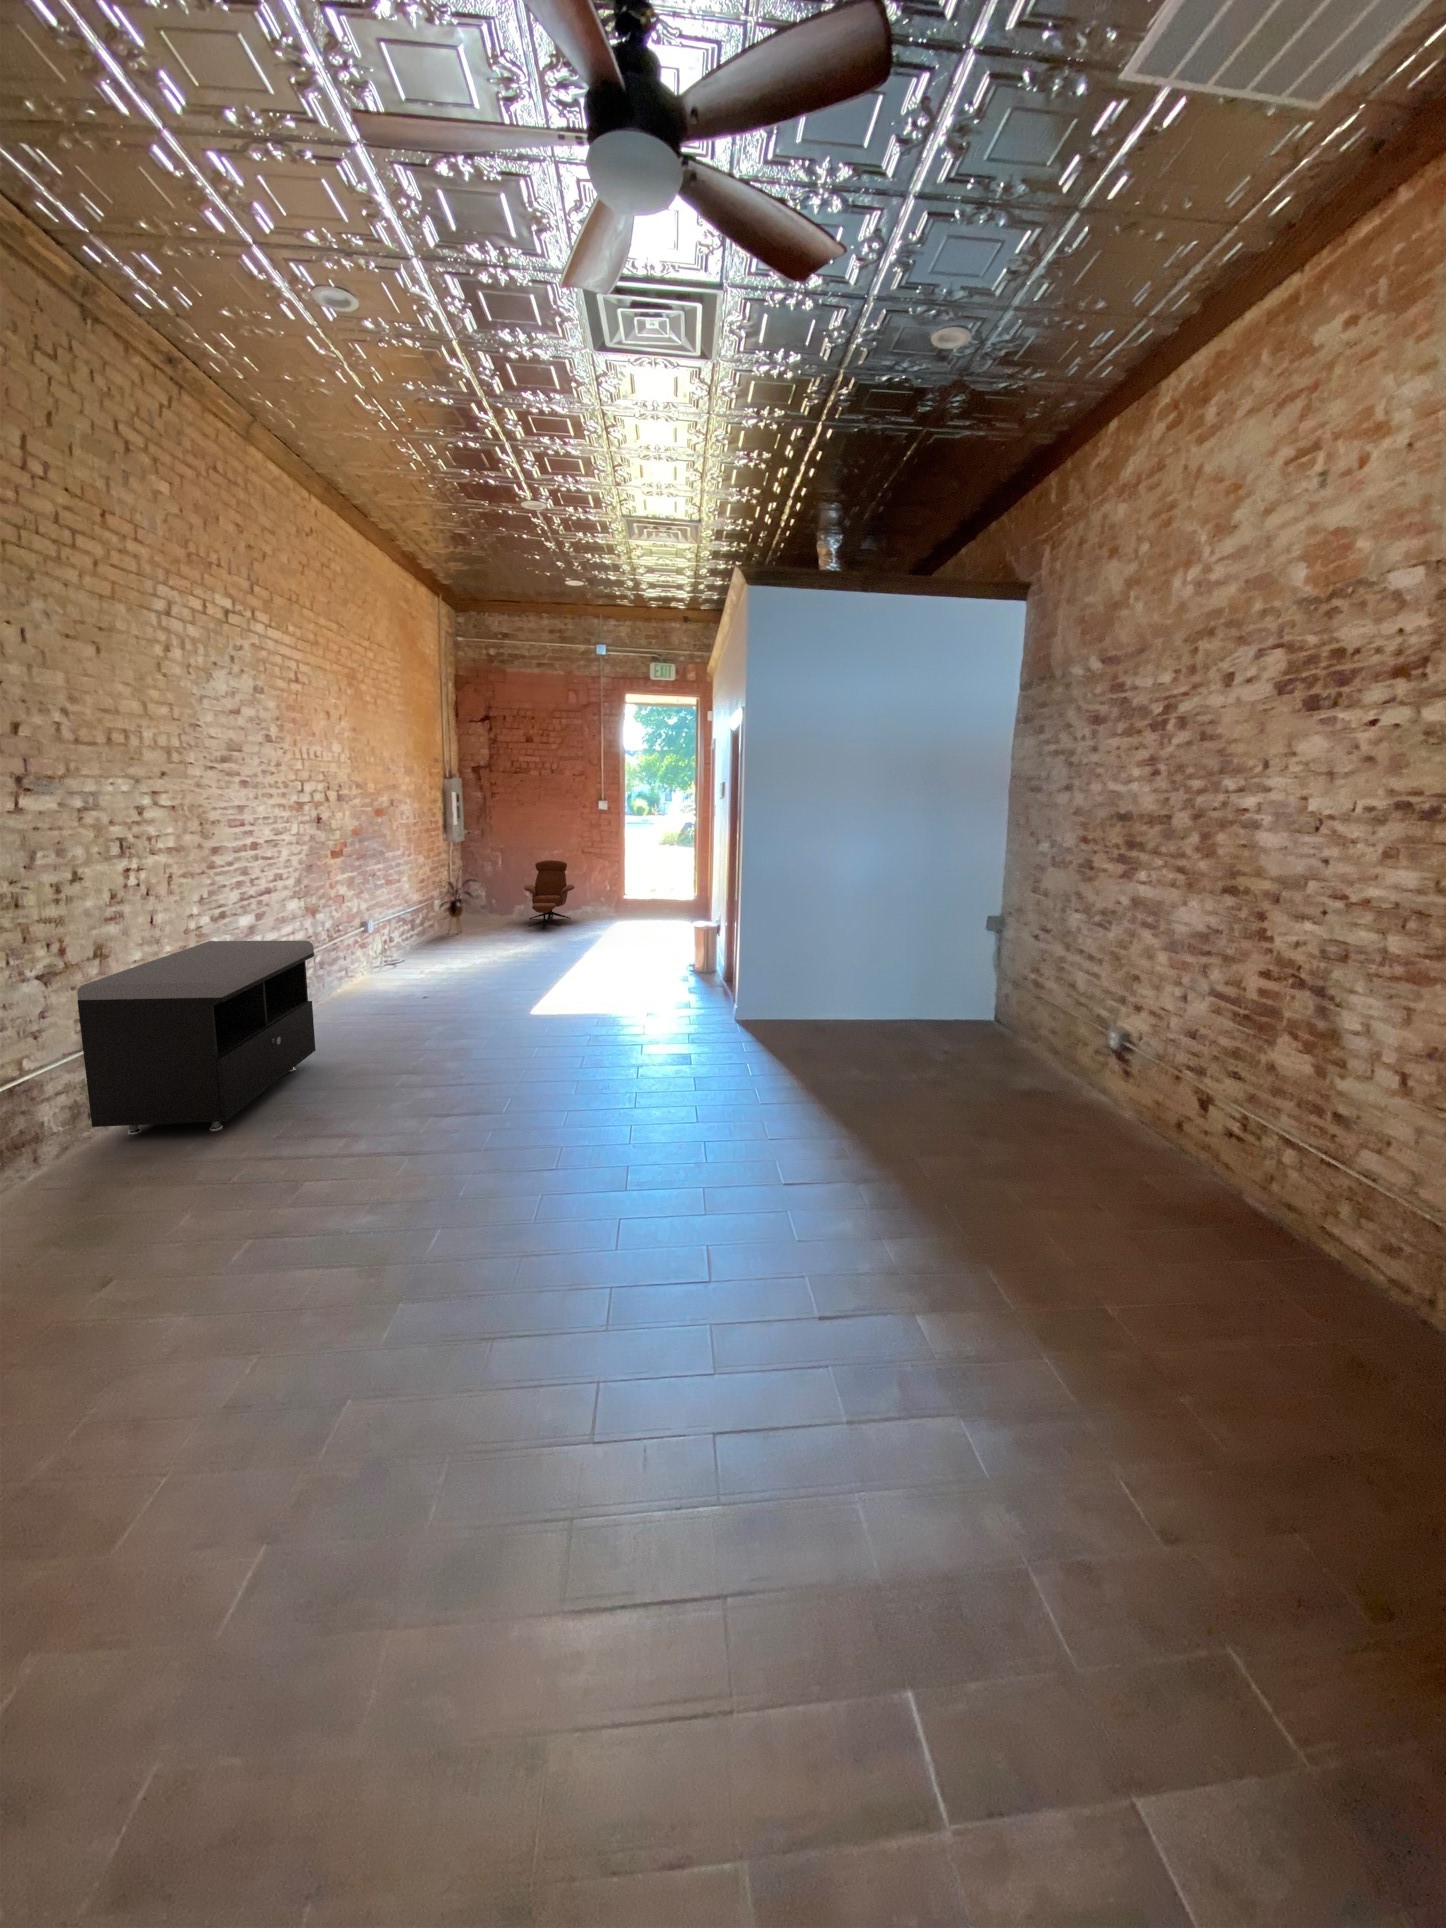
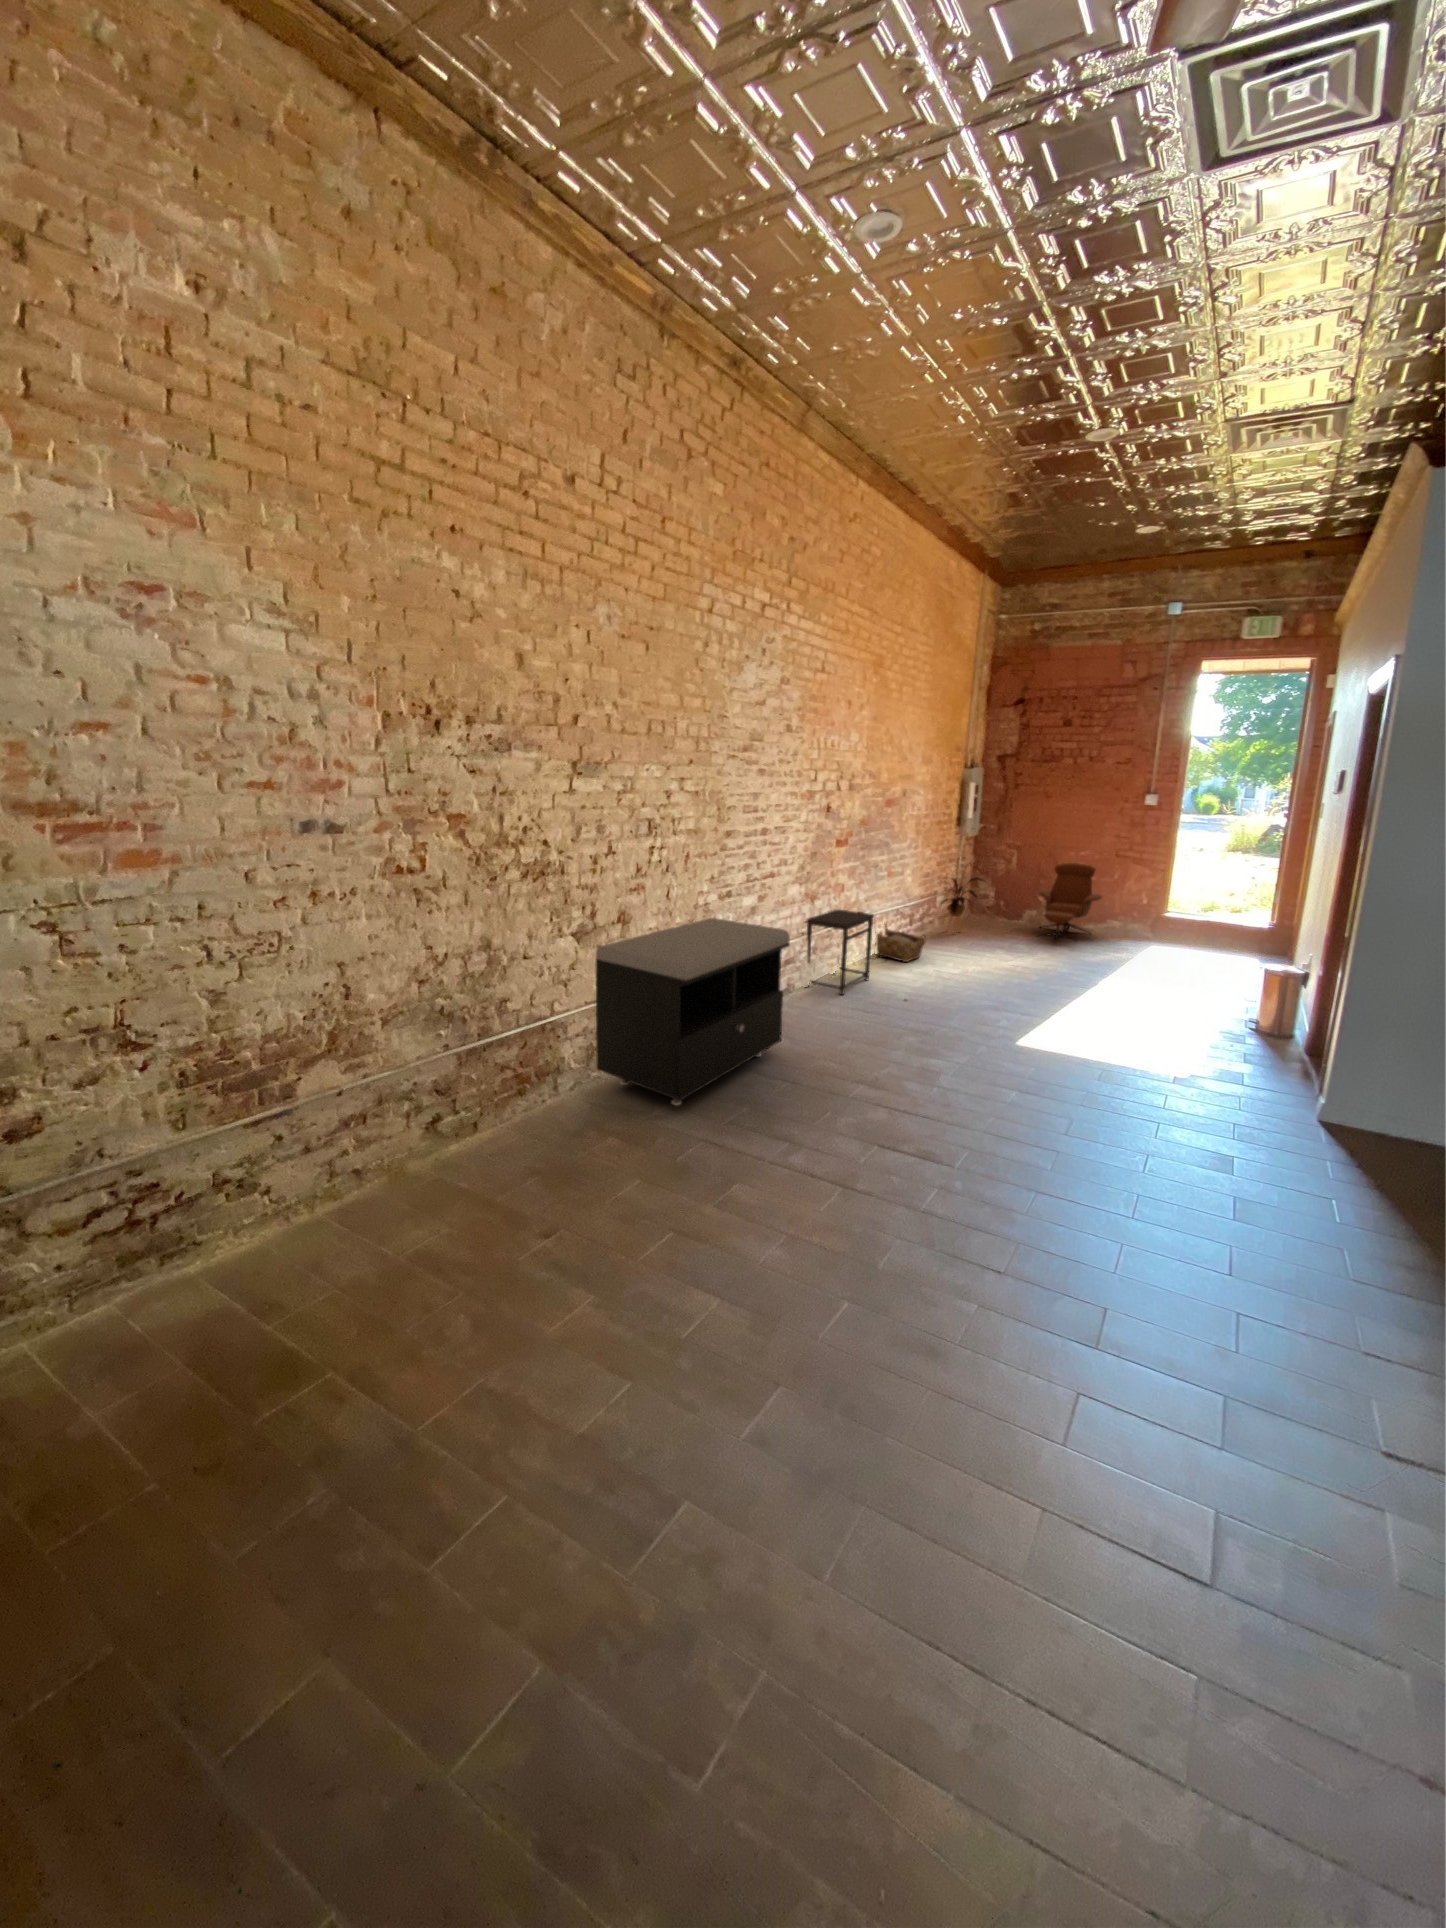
side table: none [311,921,385,1005] -> present [807,910,874,995]
woven basket: none [380,930,433,965] -> present [875,926,925,962]

